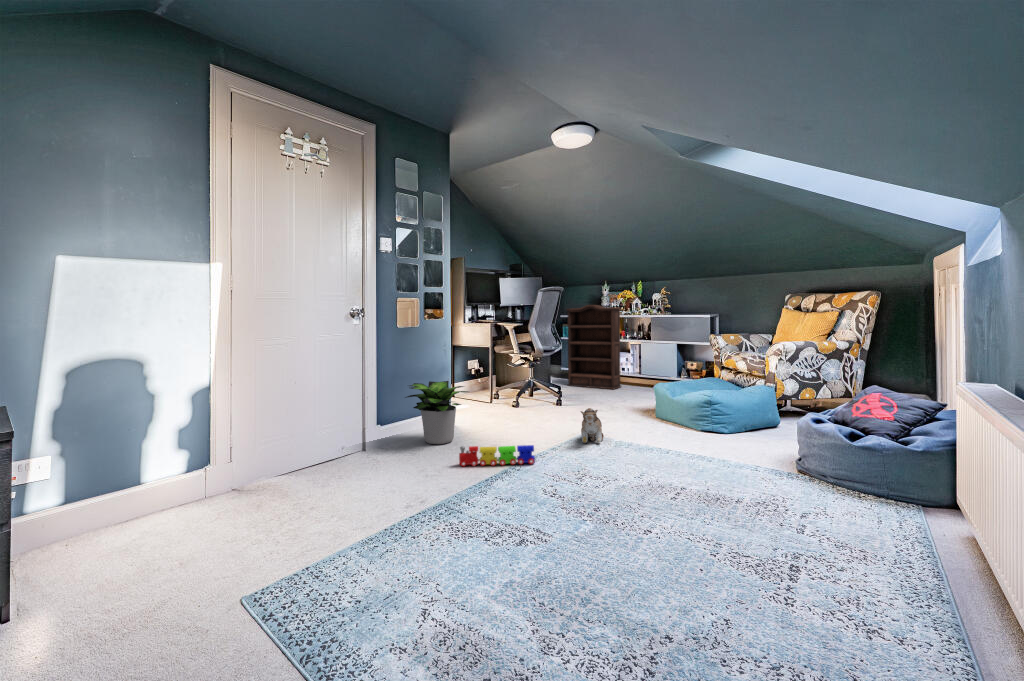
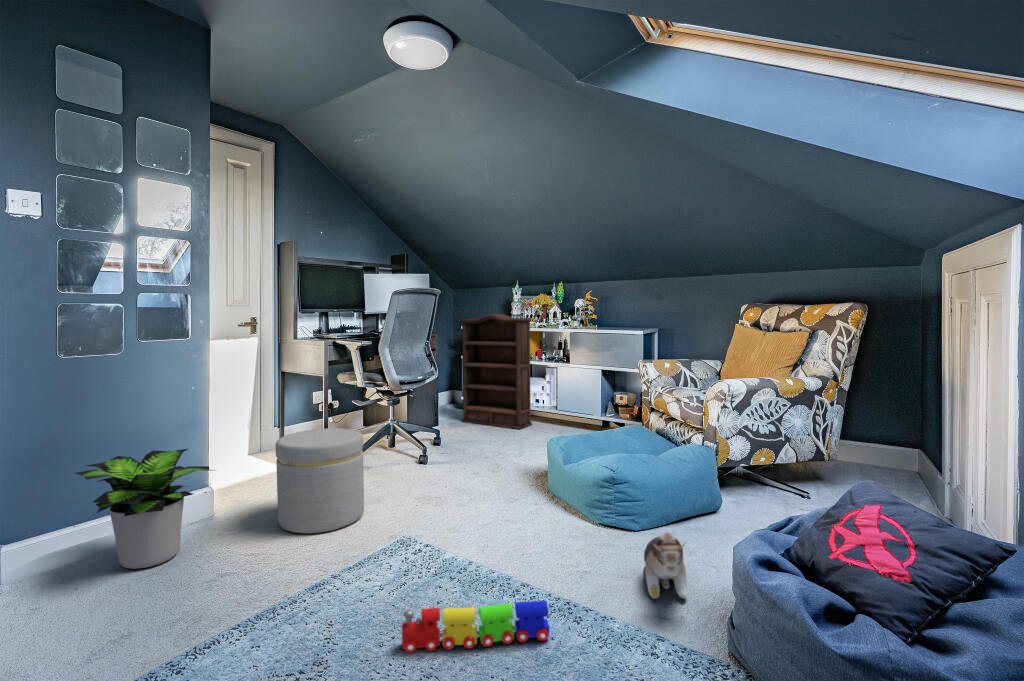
ottoman: none [494,374,545,433] -> present [276,428,364,533]
plush toy: present [581,408,604,443] -> present [643,533,687,599]
toy train: present [459,445,535,467] -> present [402,601,550,653]

